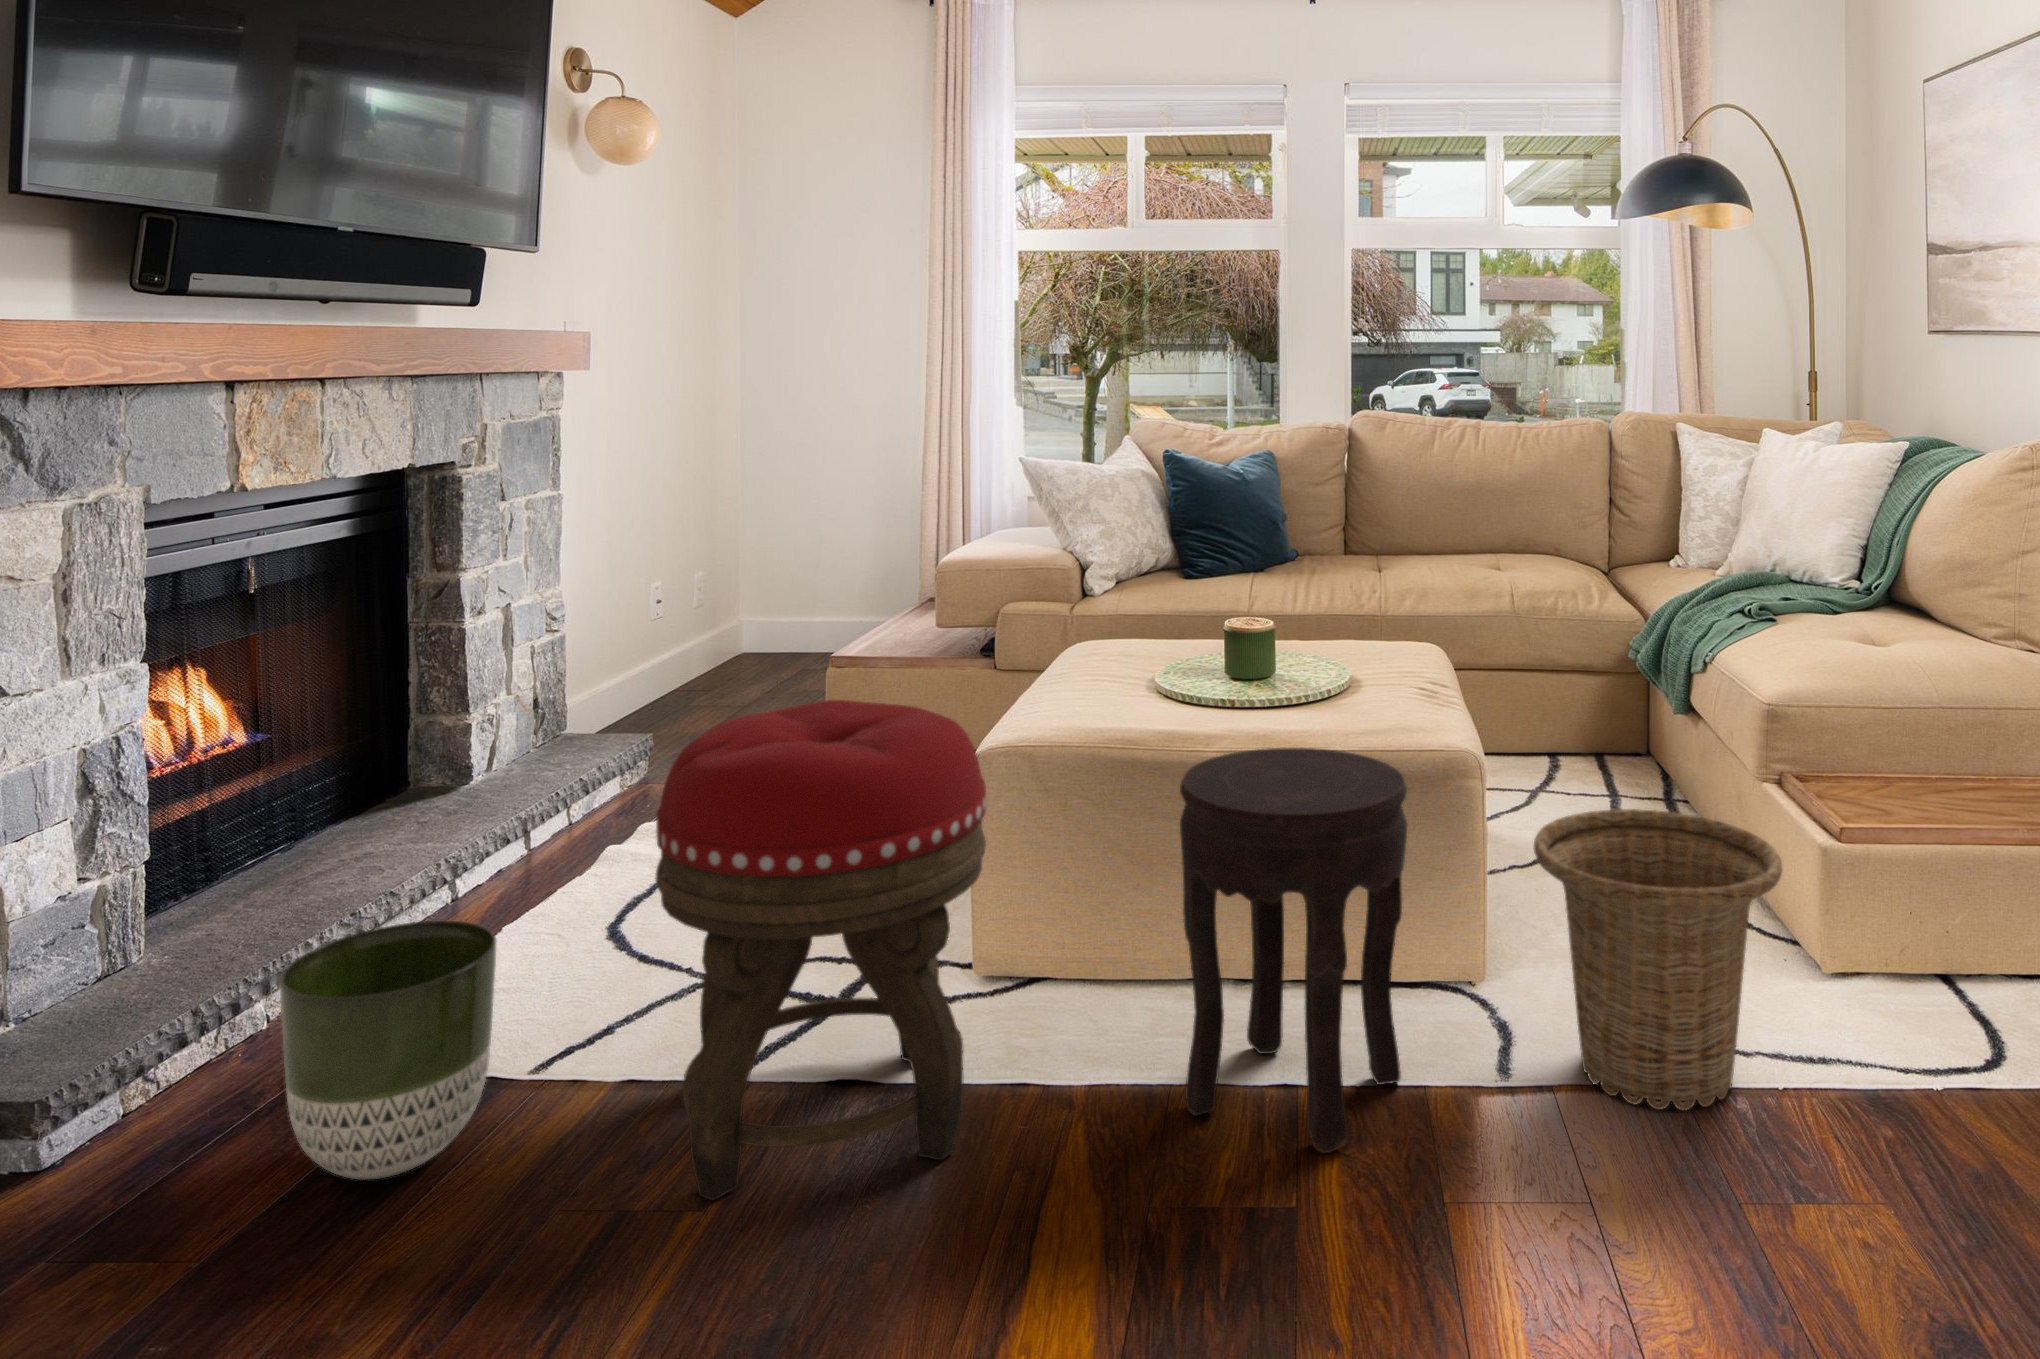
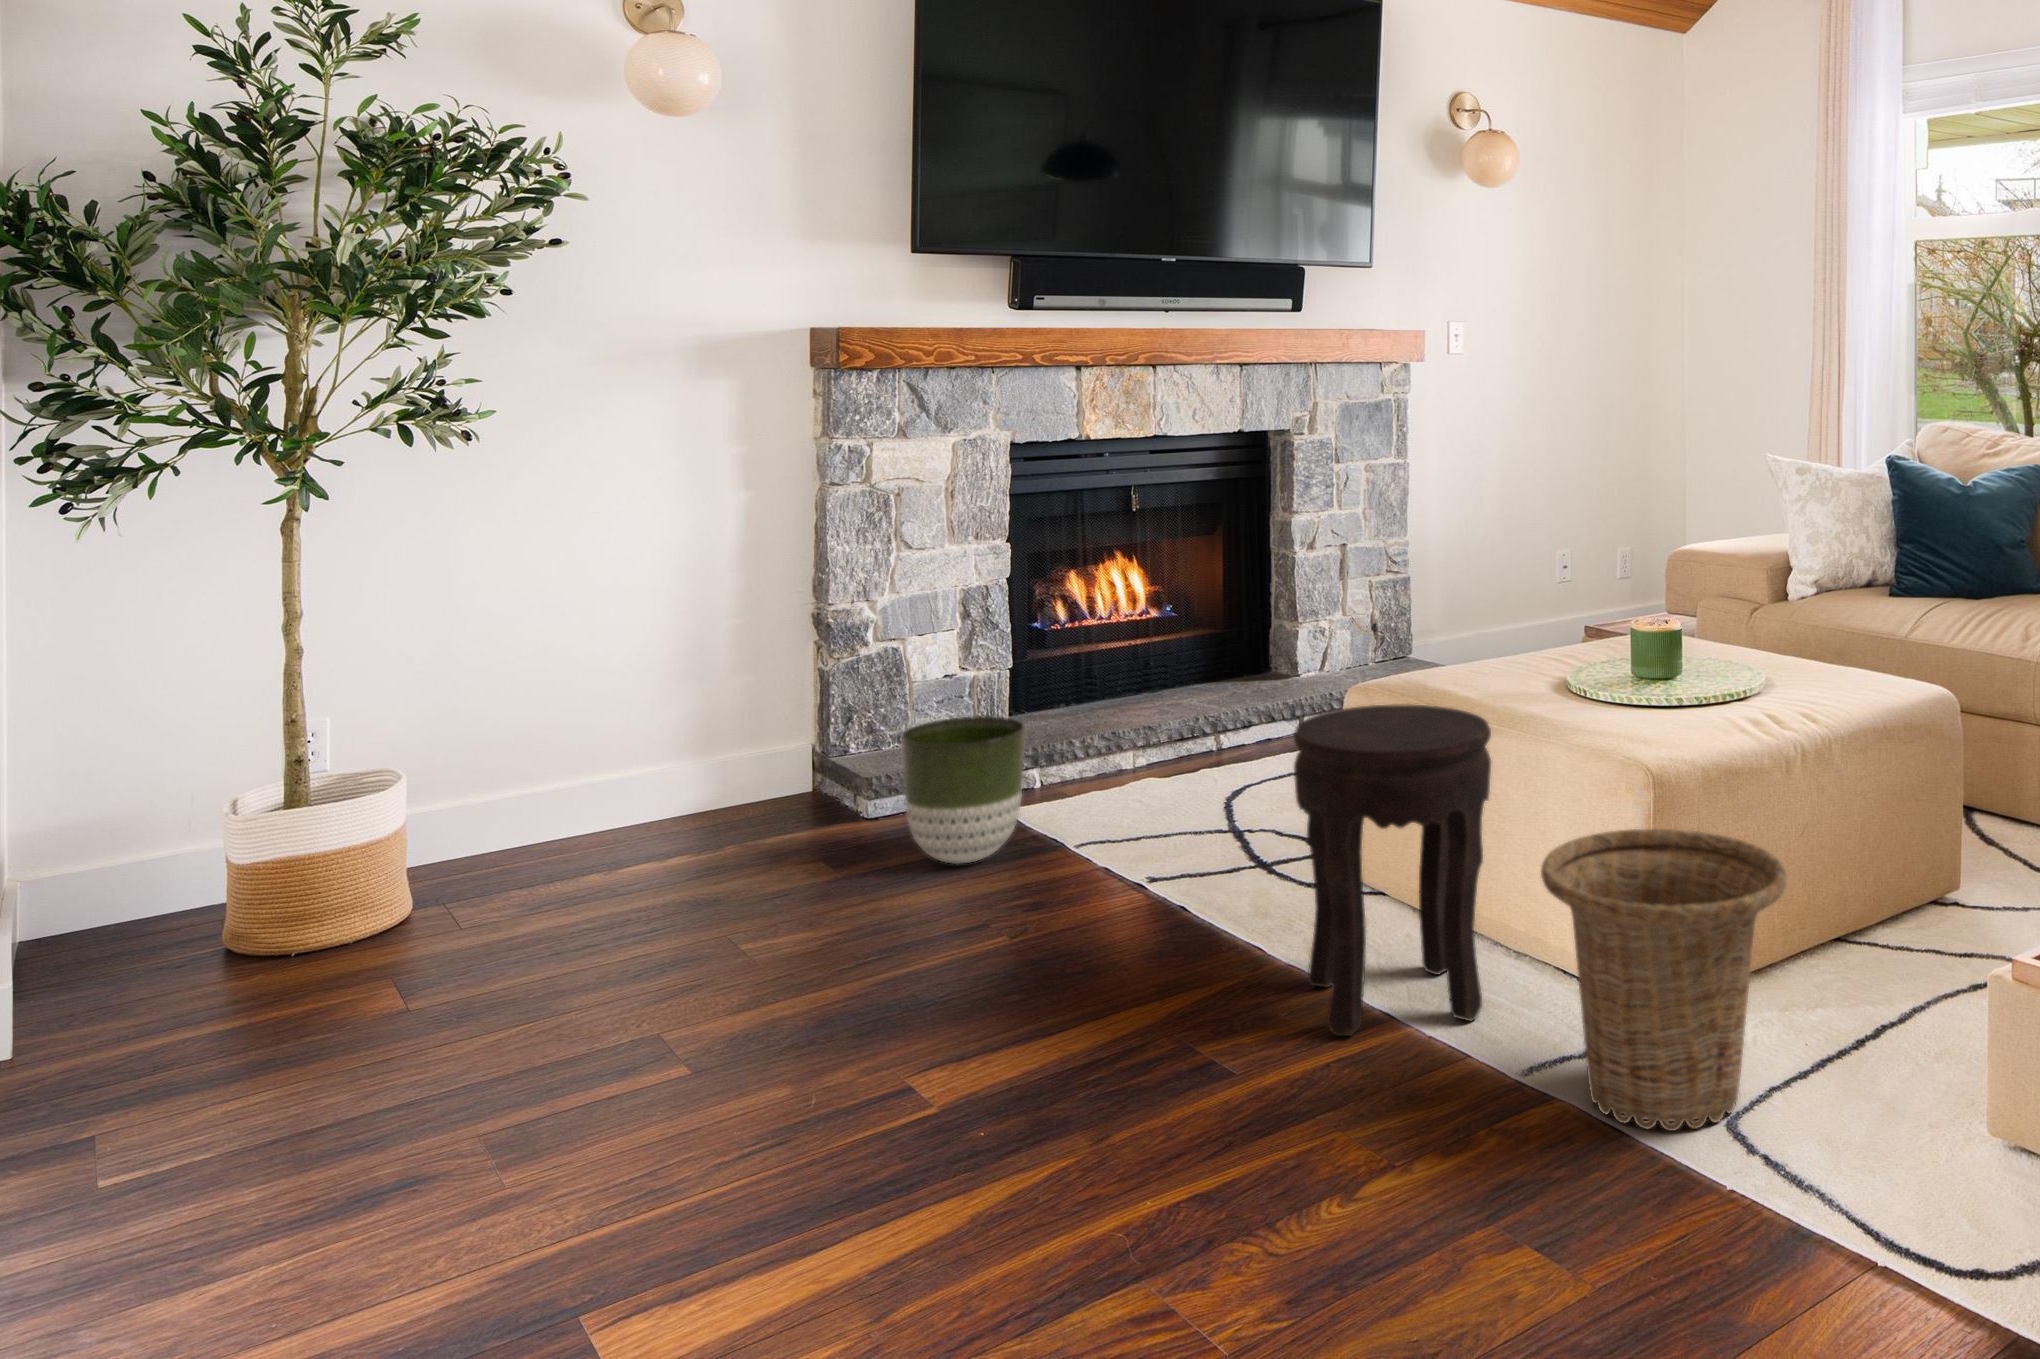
footstool: present [655,700,986,1200] -> none [1024,613,1267,951]

